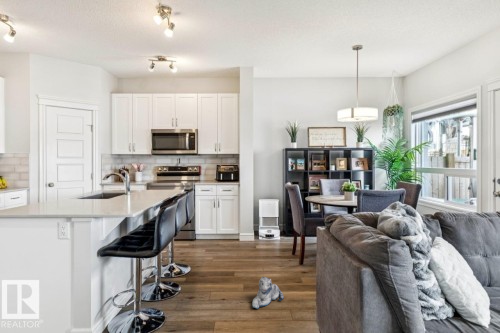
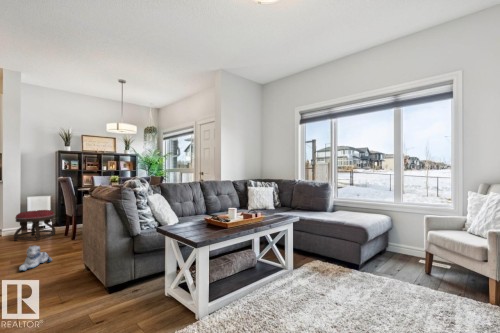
ottoman: none [248,219,284,256] -> present [14,210,55,241]

